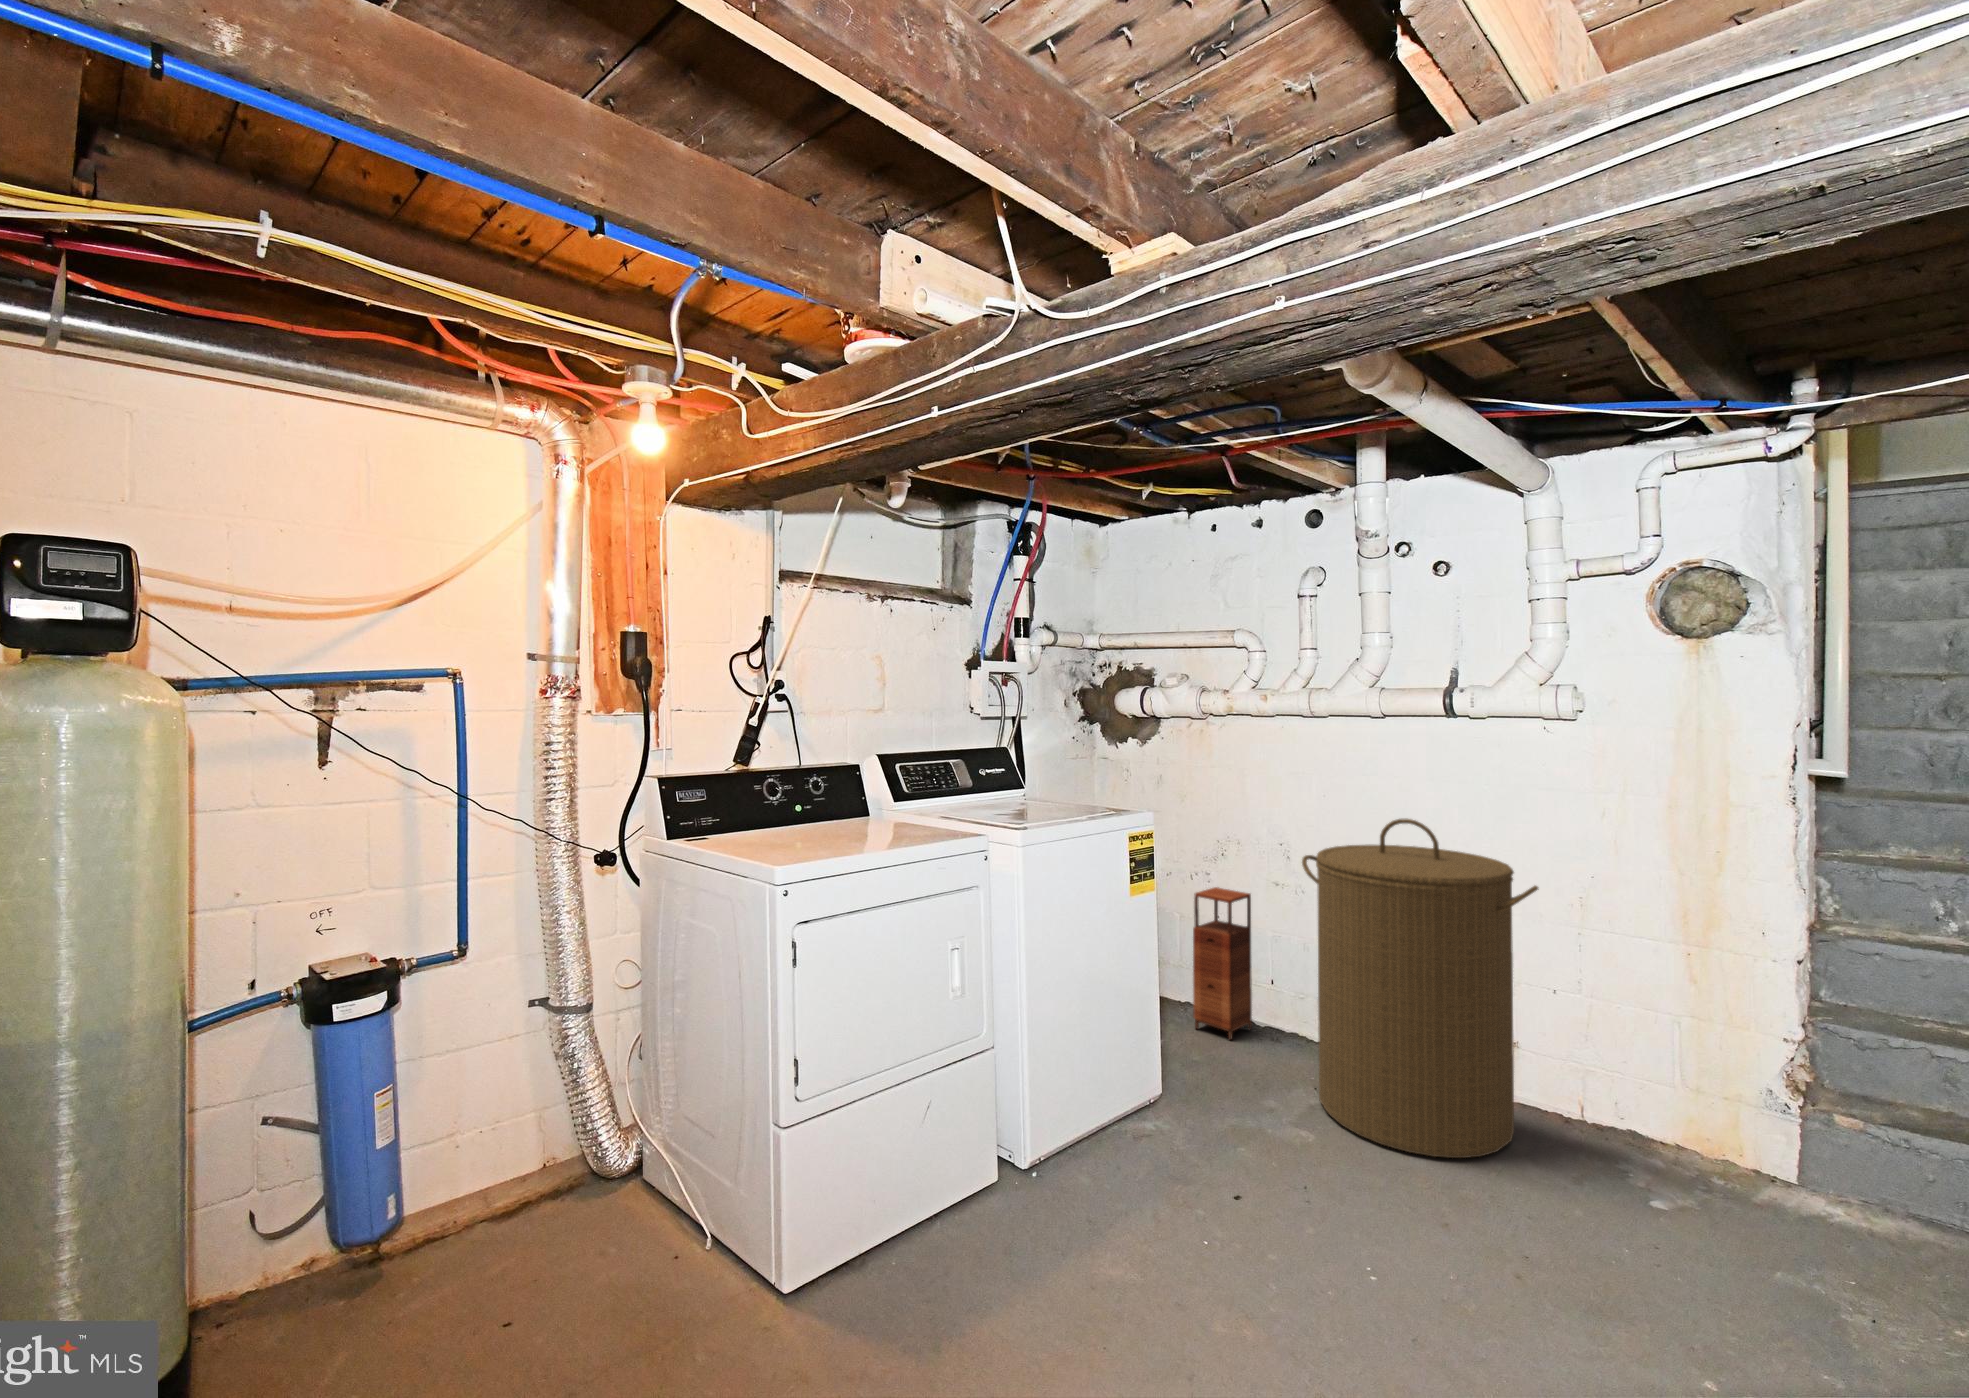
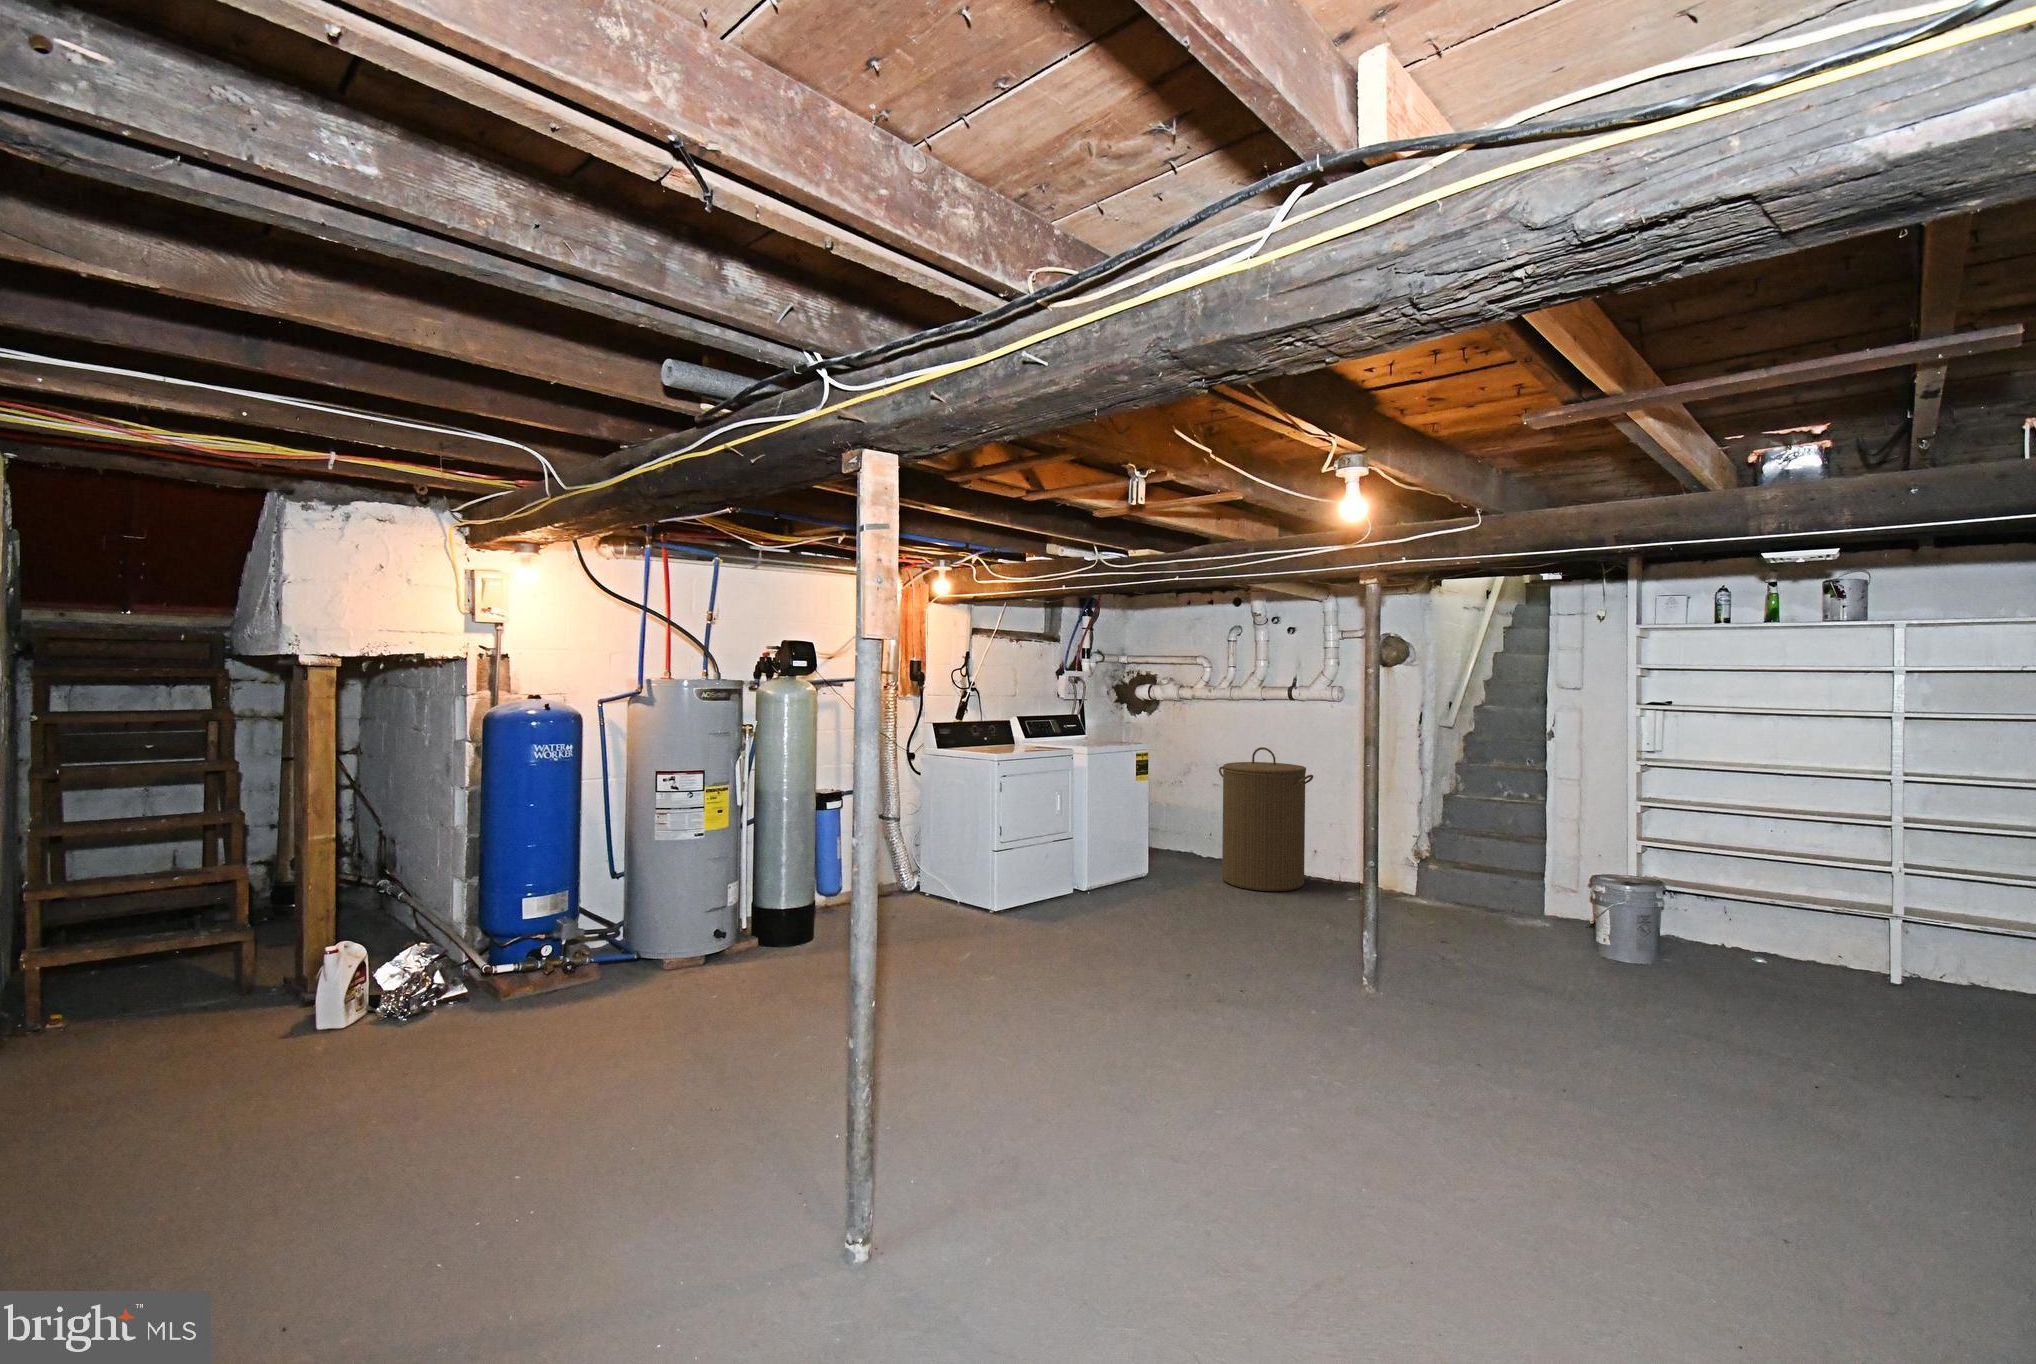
storage cabinet: present [1193,887,1252,1040] -> none [1171,789,1201,862]

